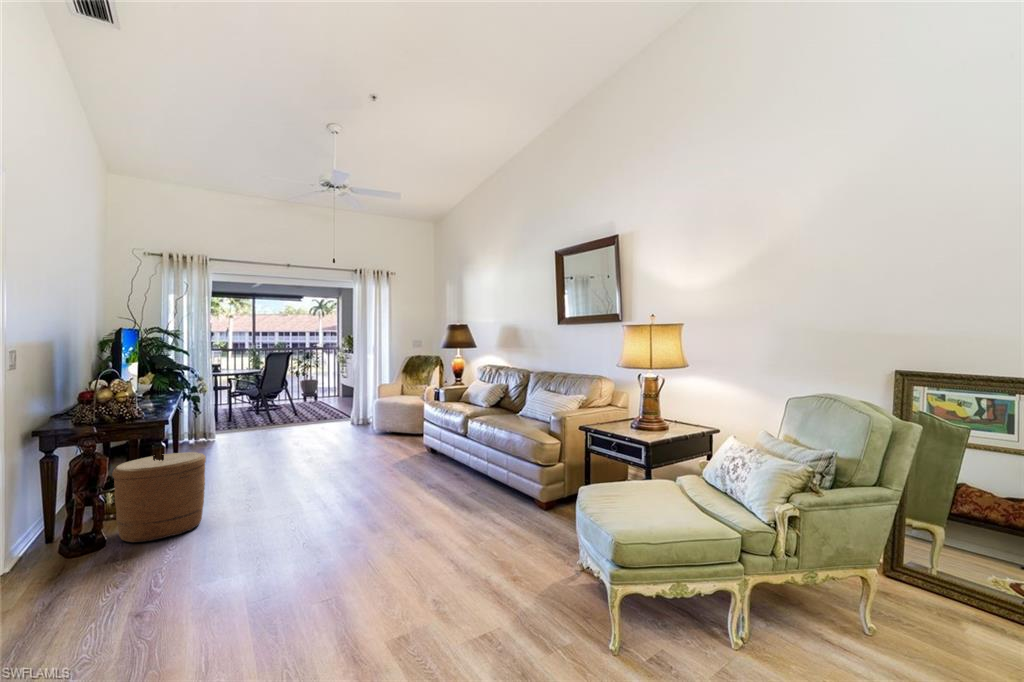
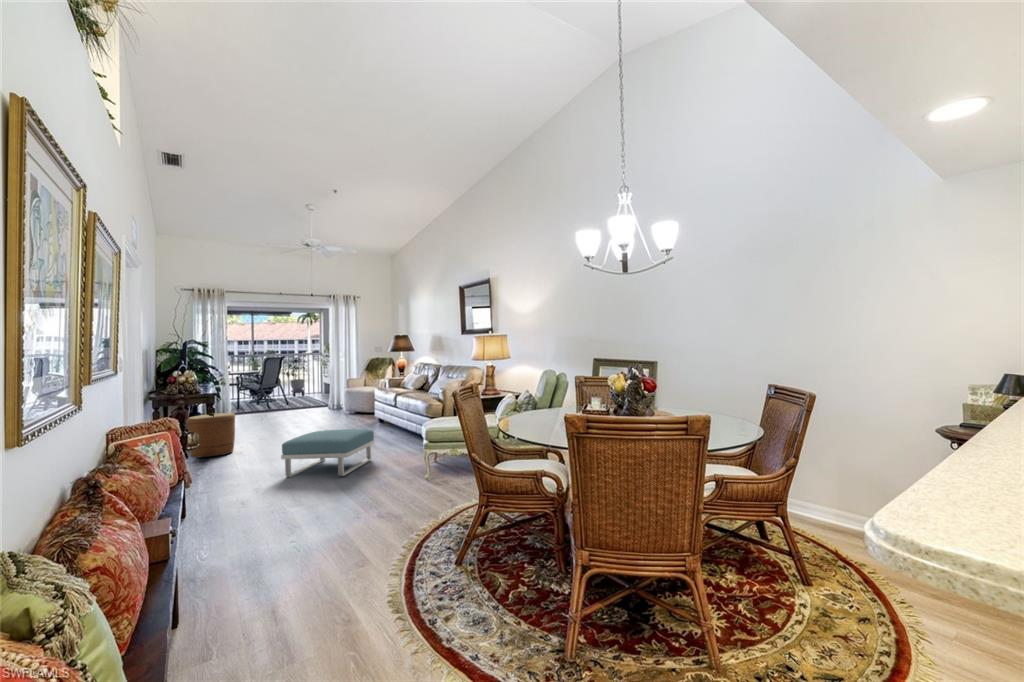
footstool: none [284,499,465,631] -> present [281,429,374,477]

